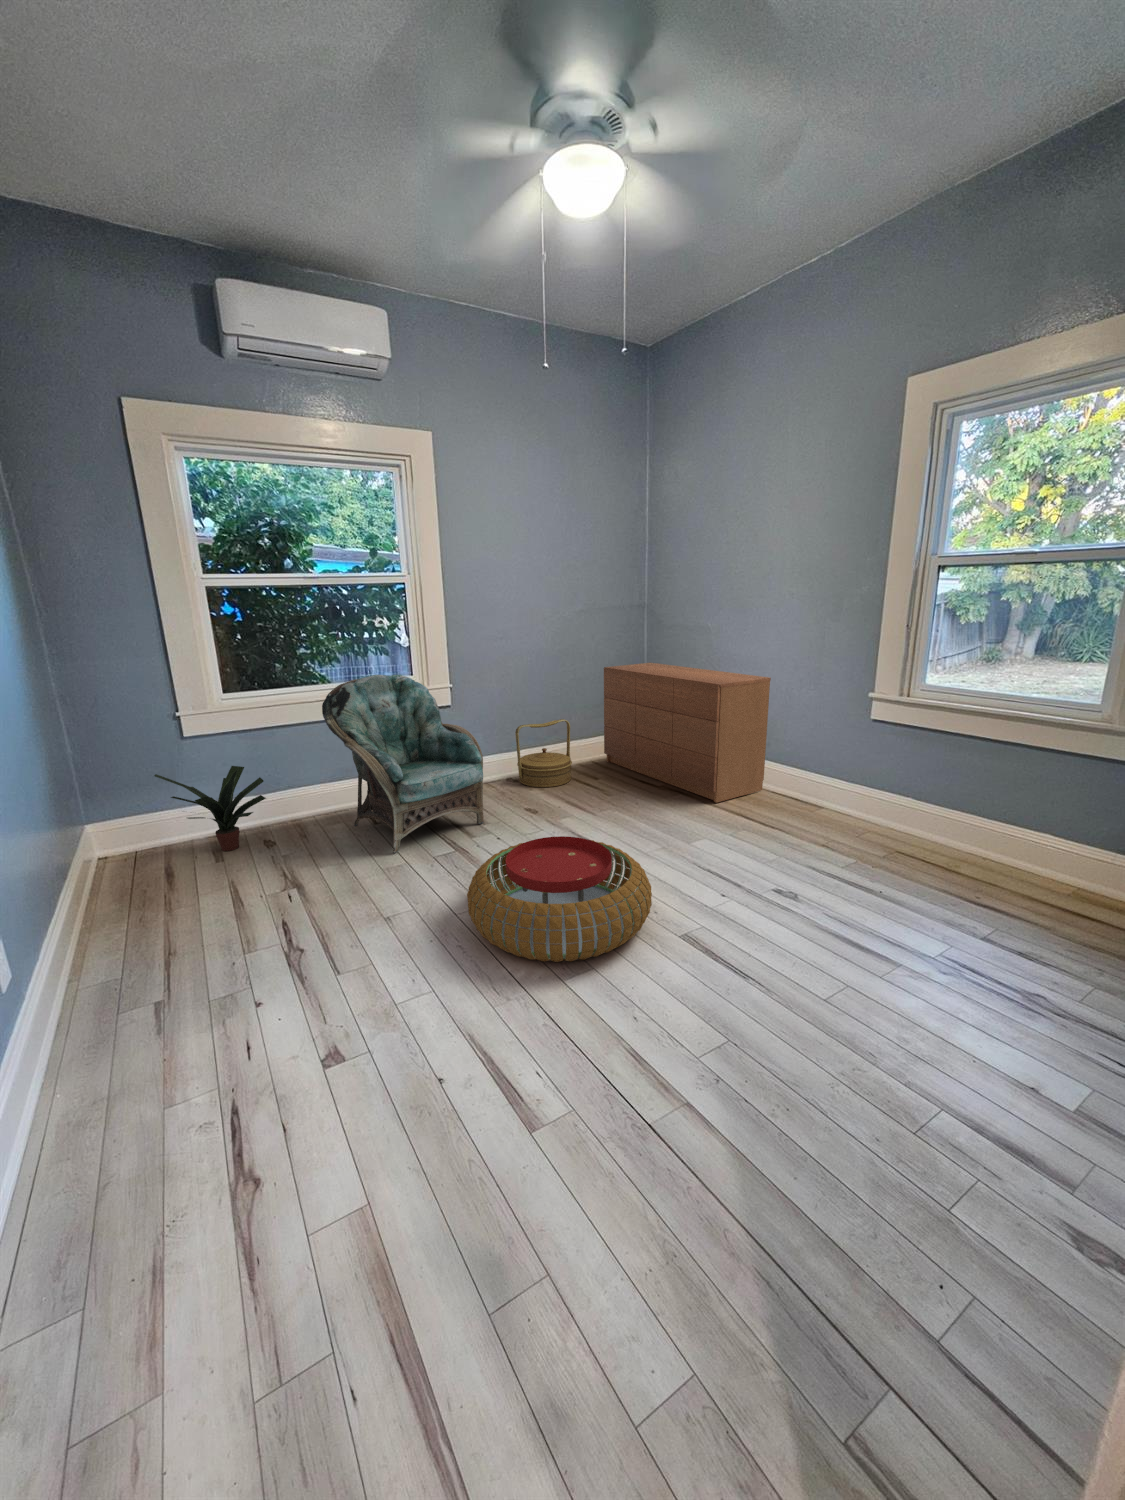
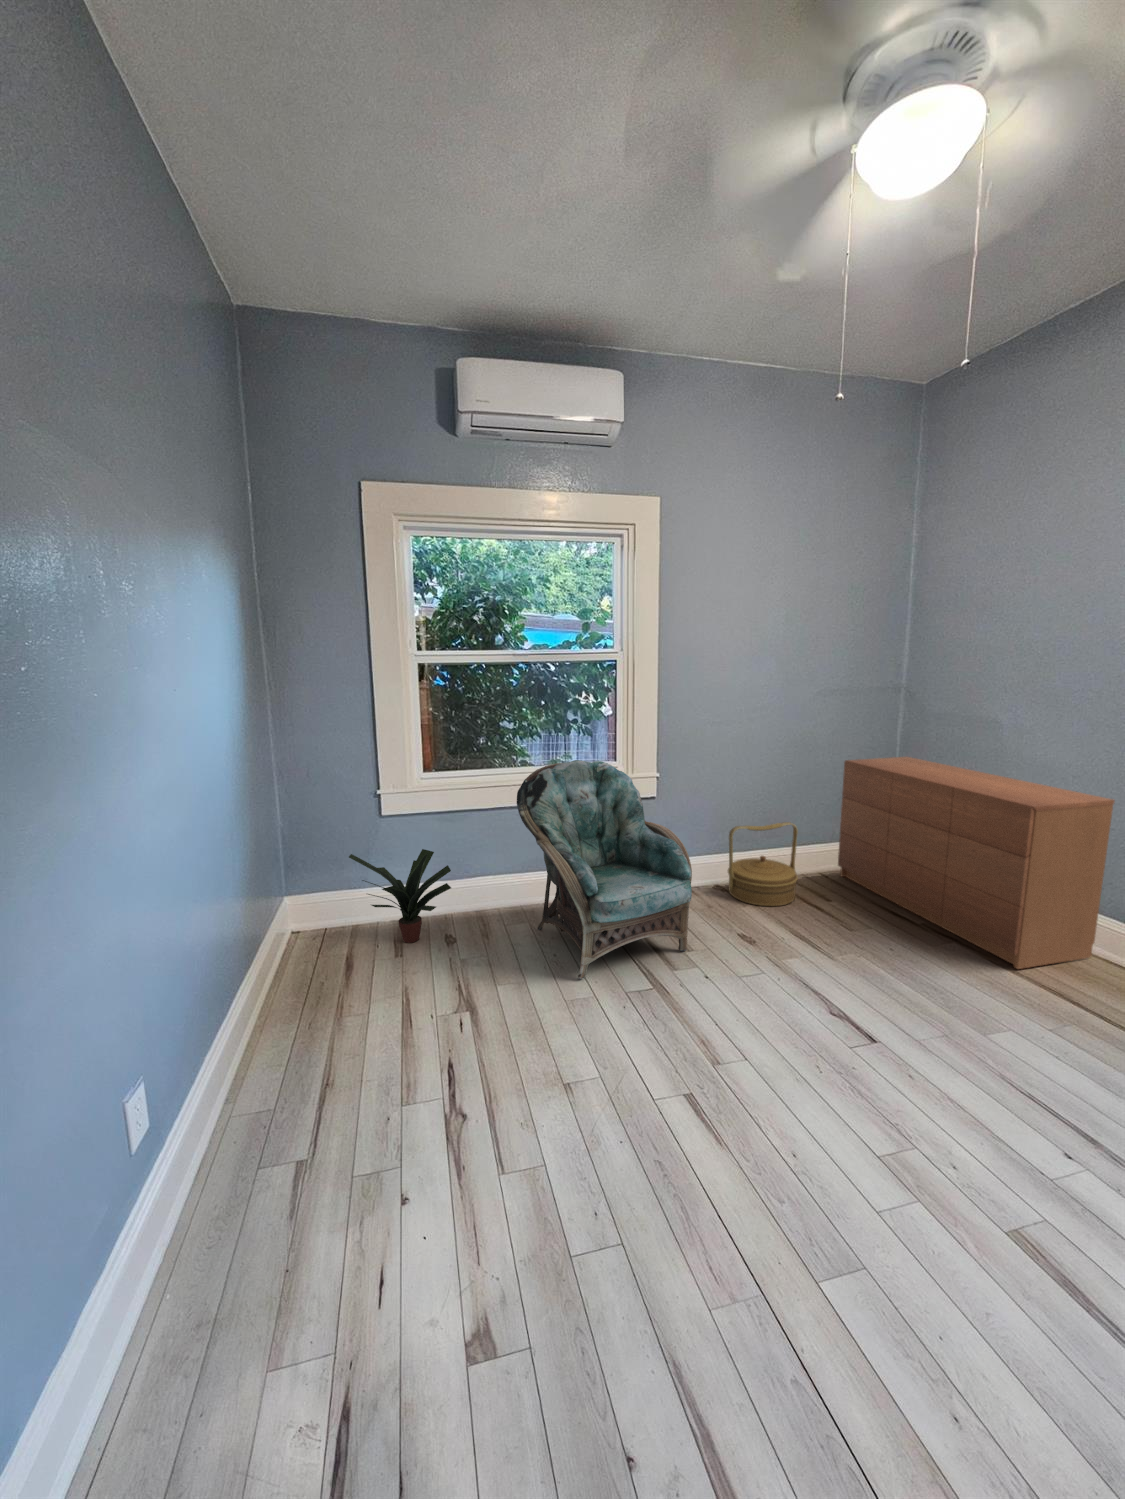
pouf: present [467,836,652,962] -> none [672,1011,957,1251]

